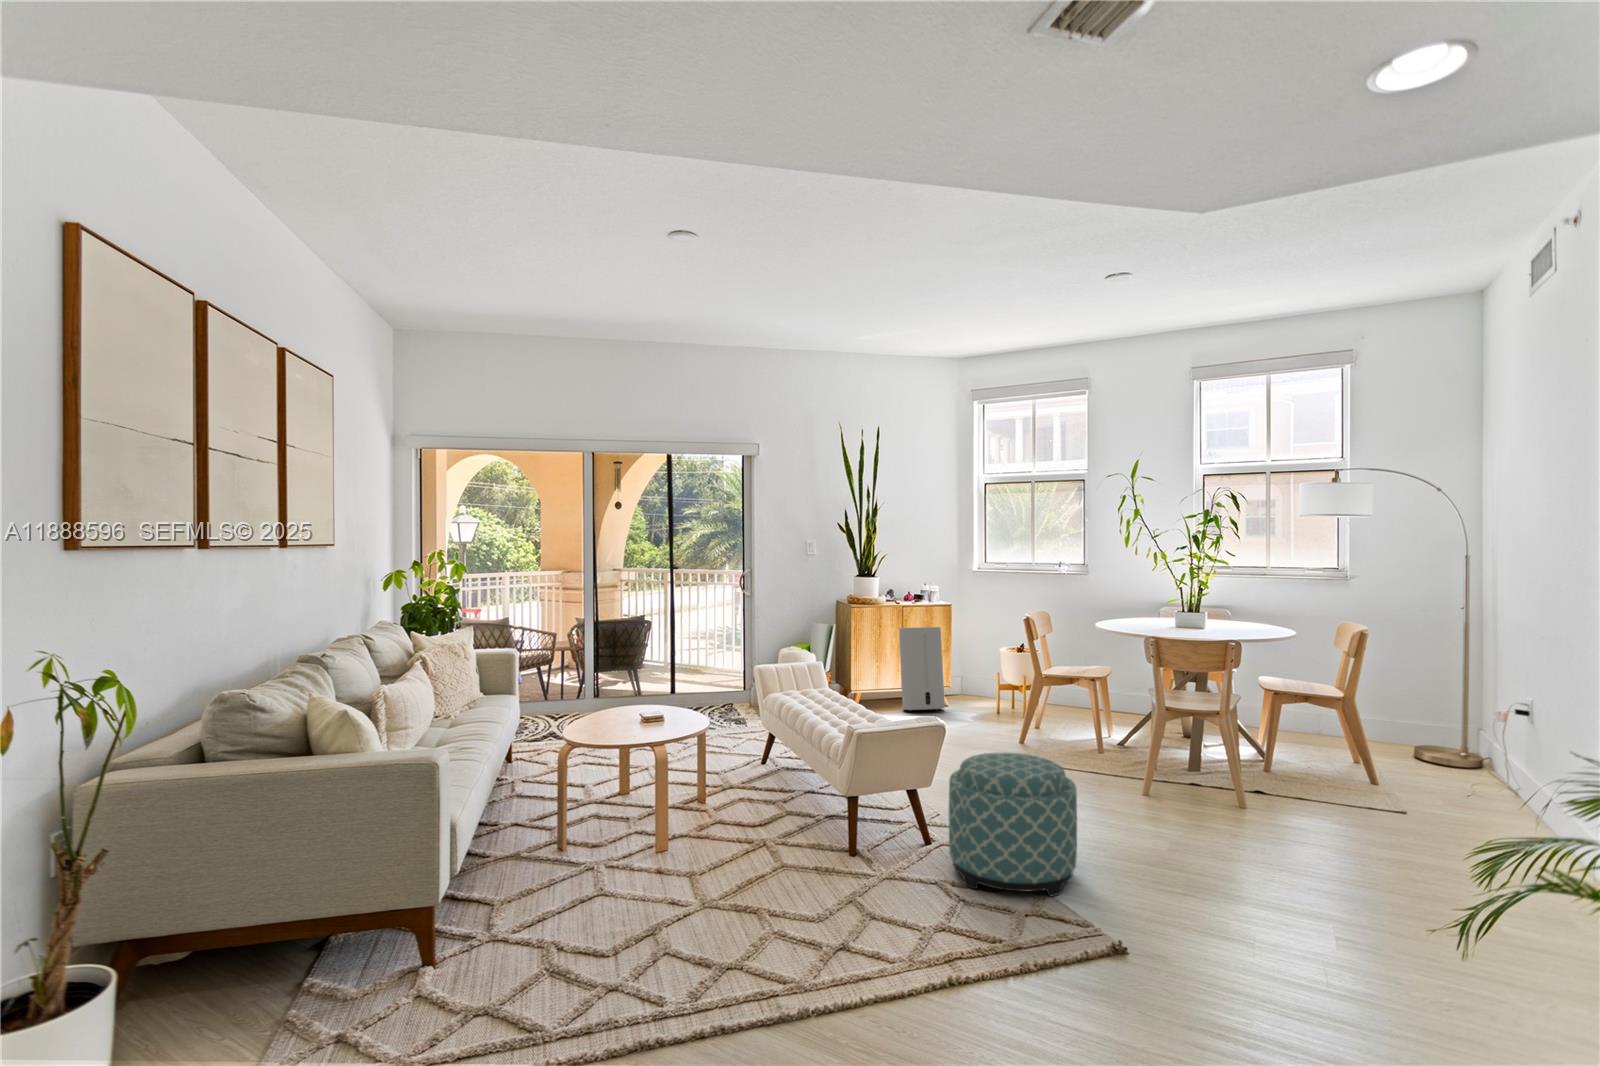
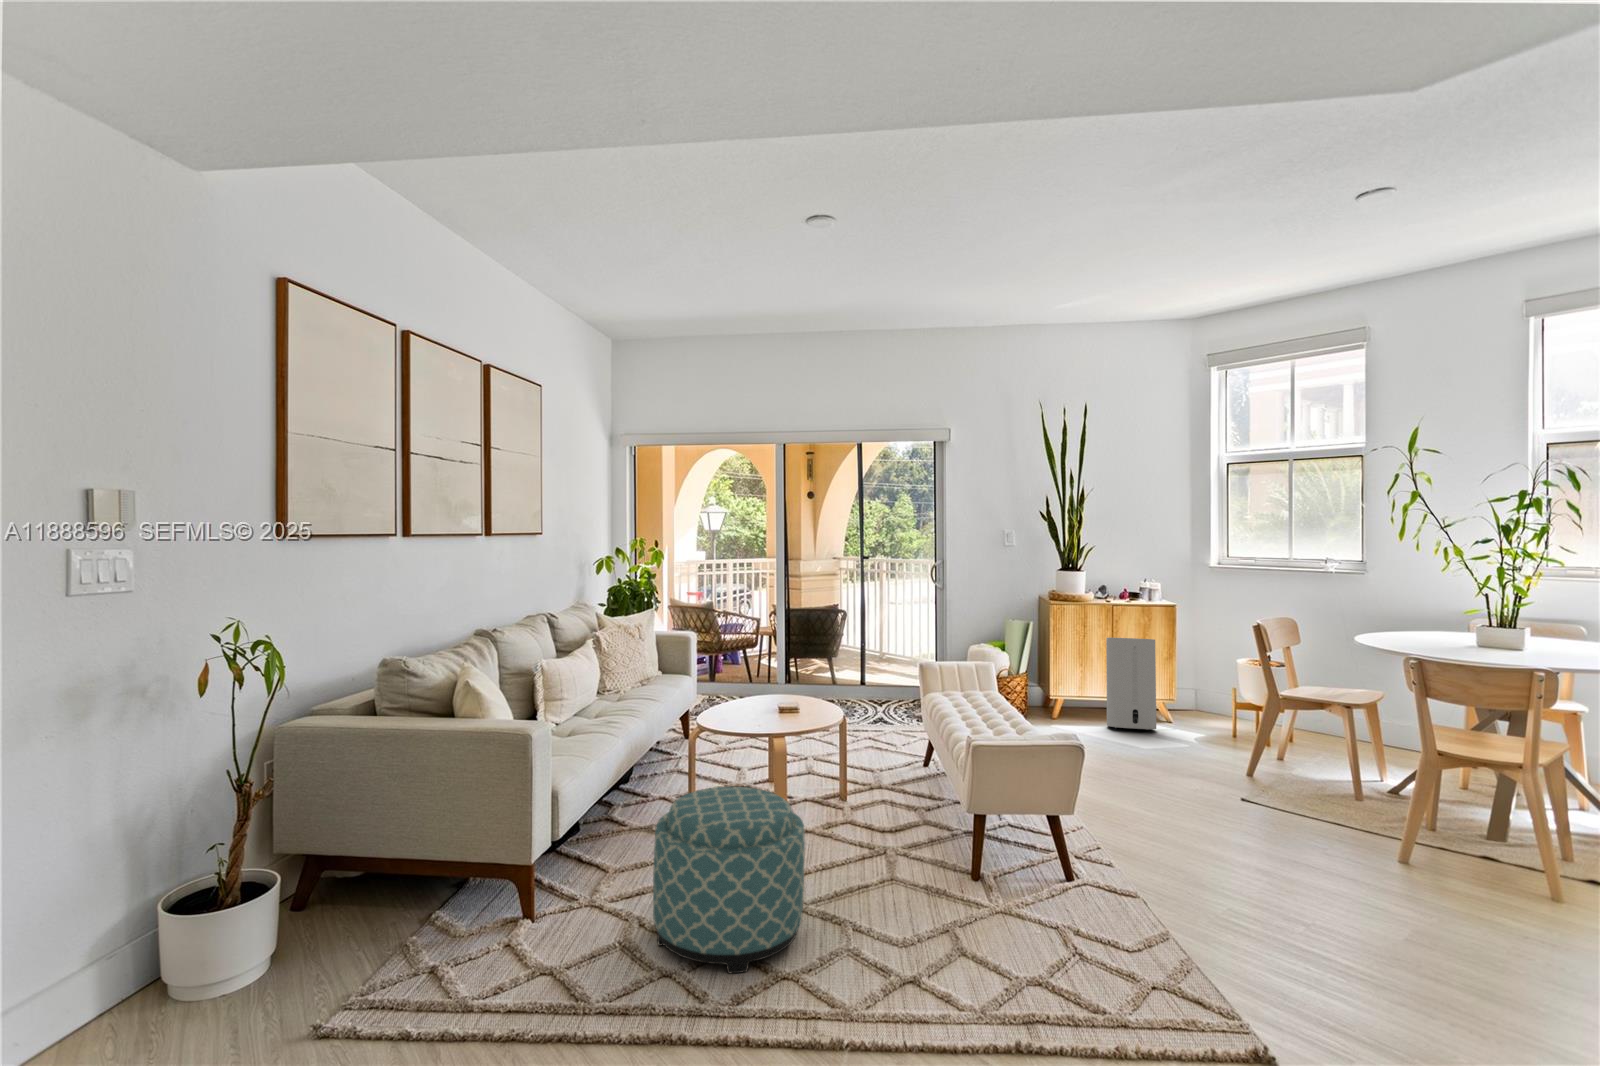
ottoman: present [949,753,1077,896] -> present [653,787,805,973]

